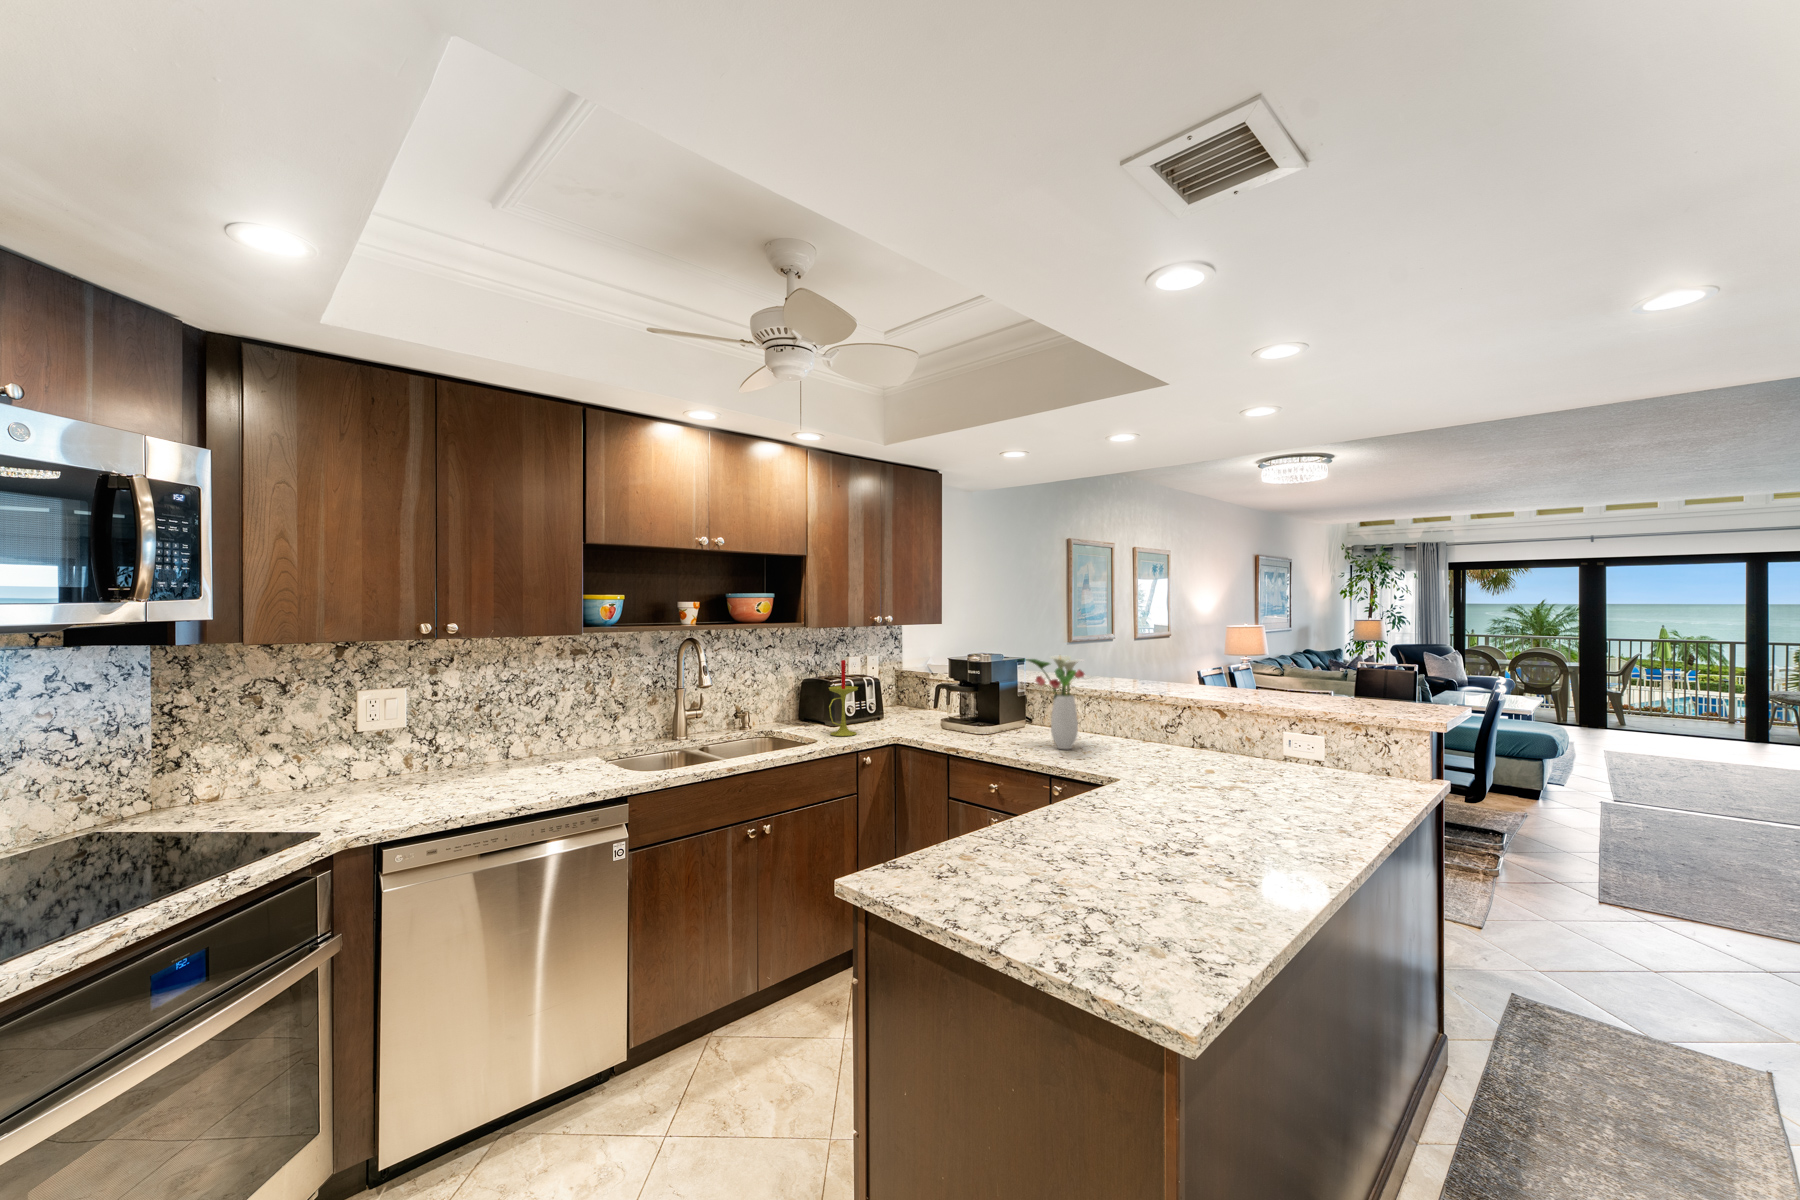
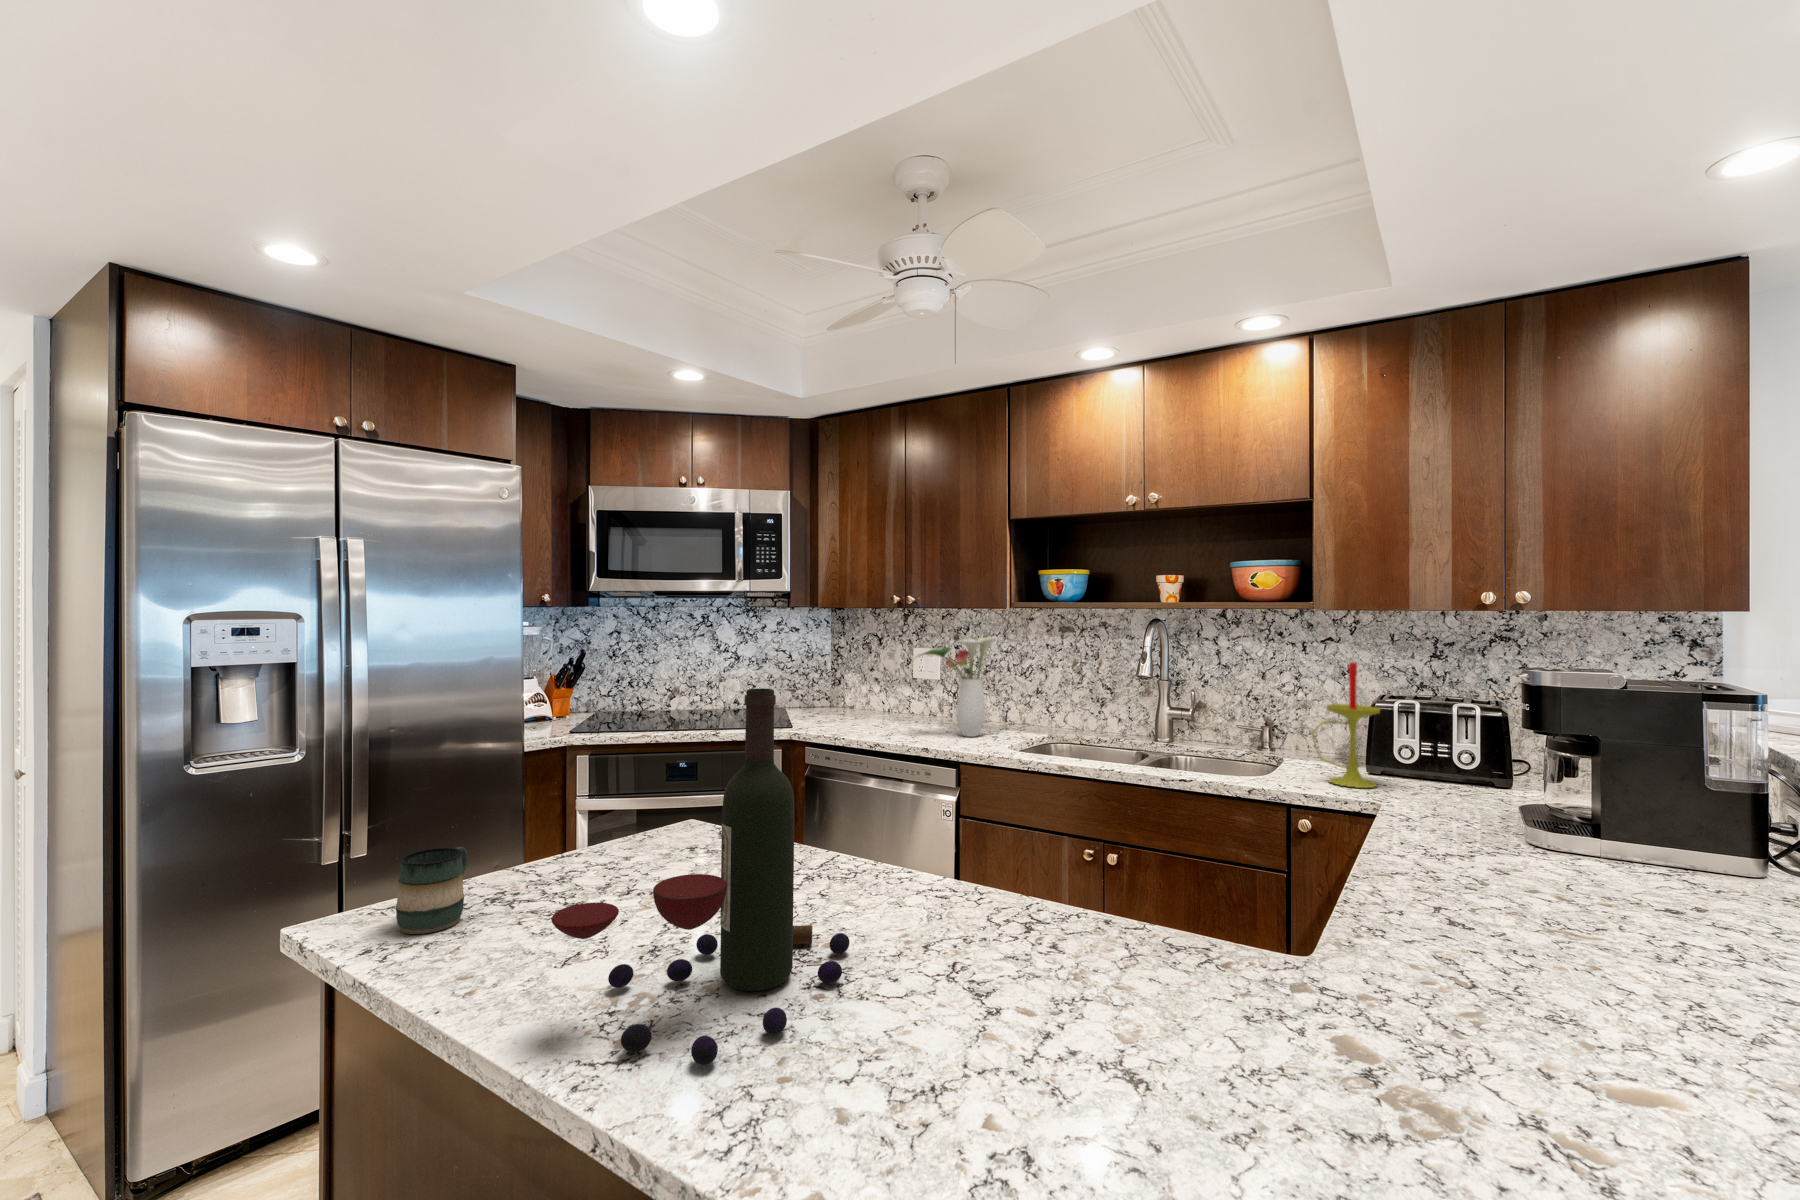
flower arrangement: present [1025,655,1084,749] -> present [921,638,1001,737]
wine bottle: none [1103,697,1251,888] -> present [551,688,850,1065]
mug: none [1048,880,1124,957] -> present [396,847,468,934]

